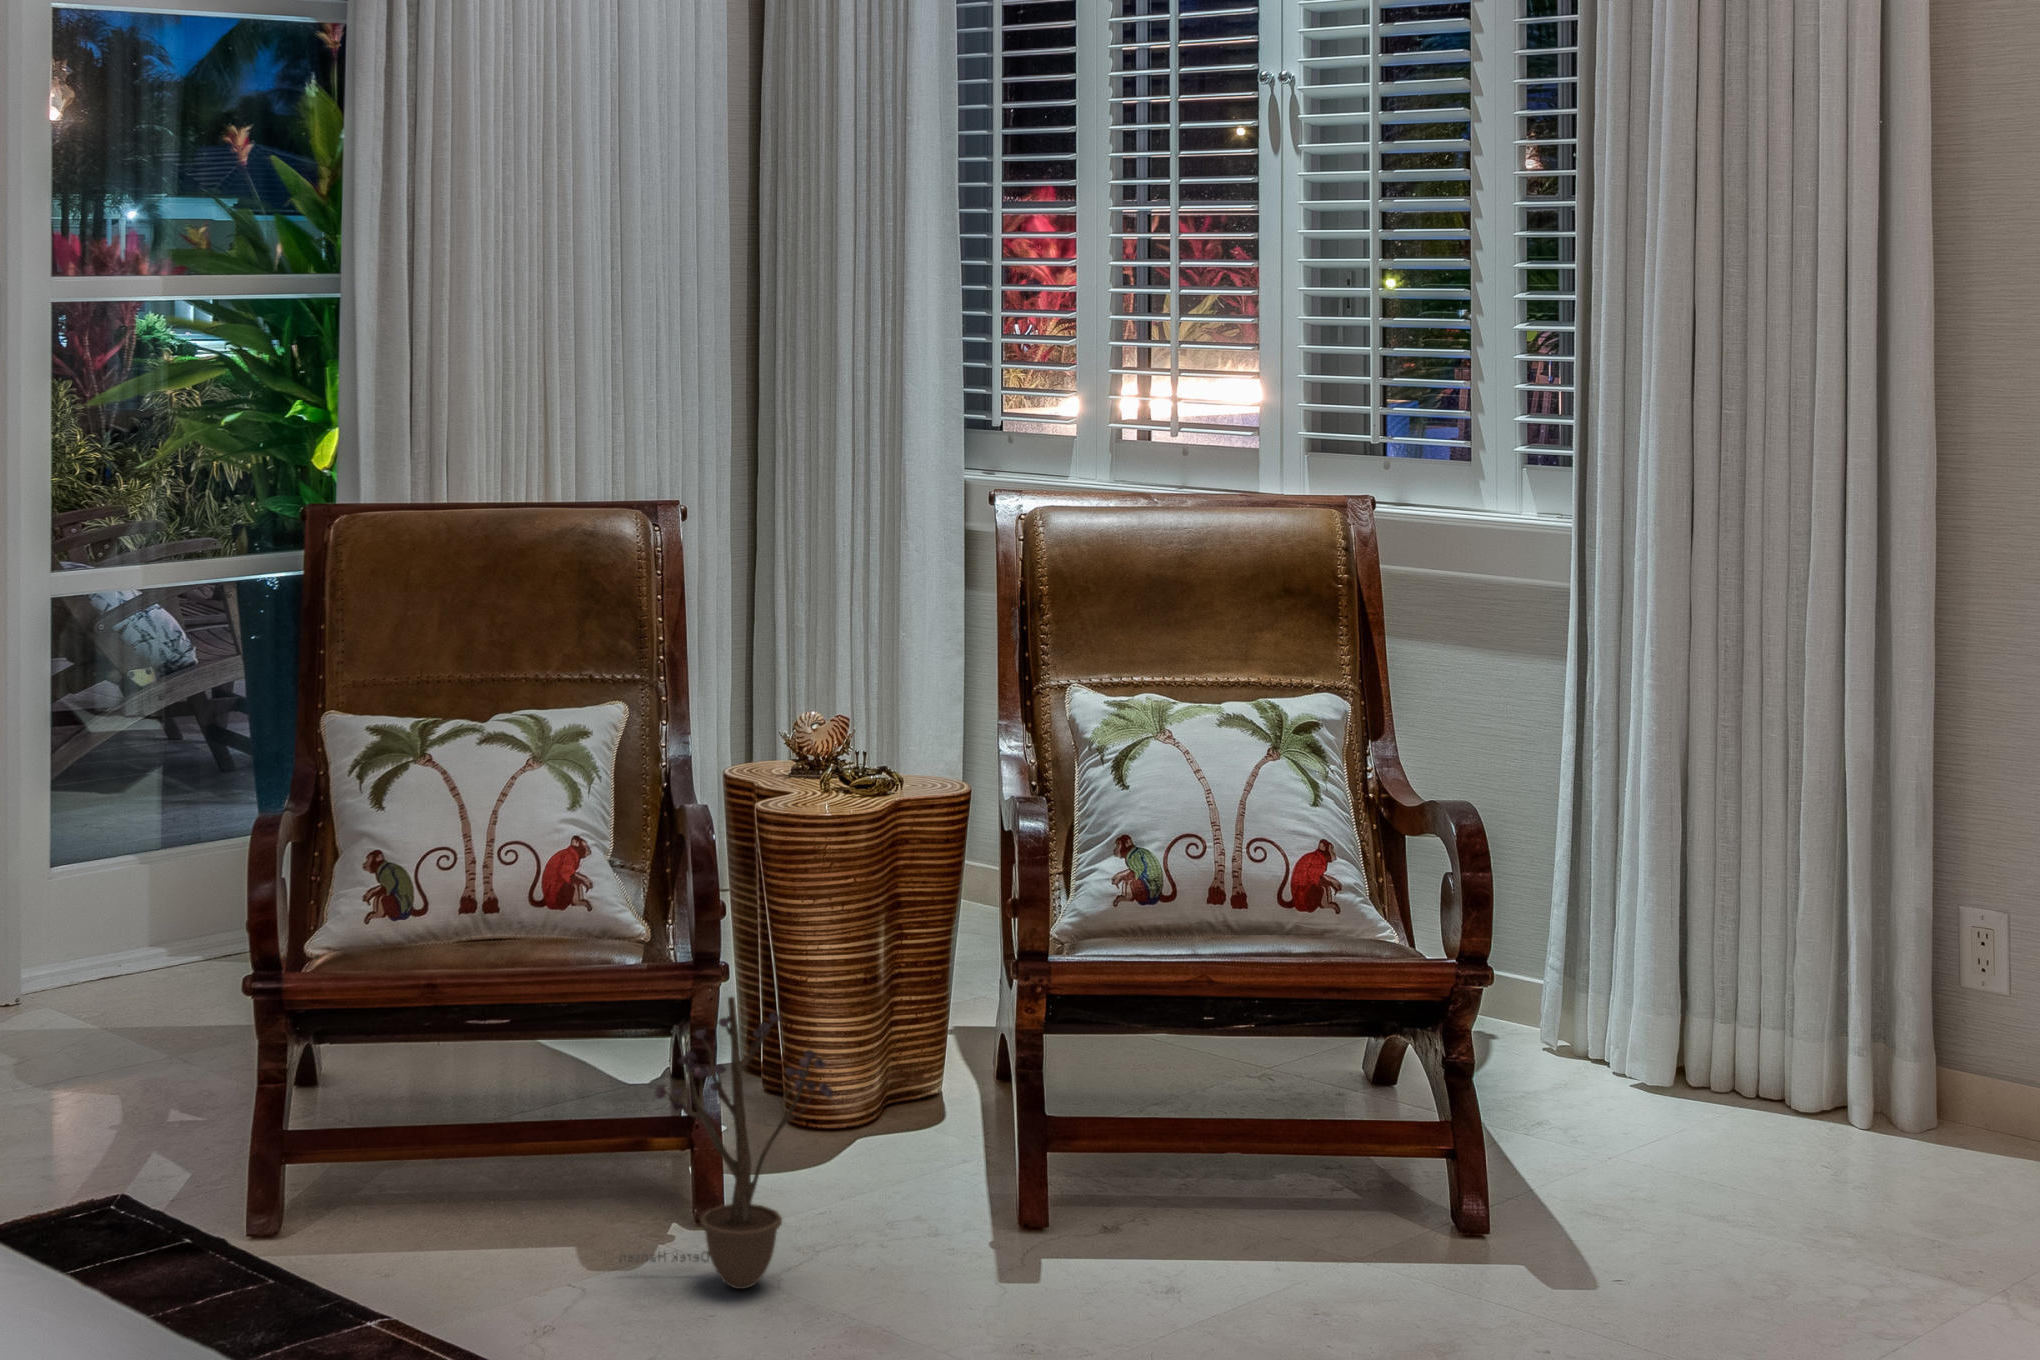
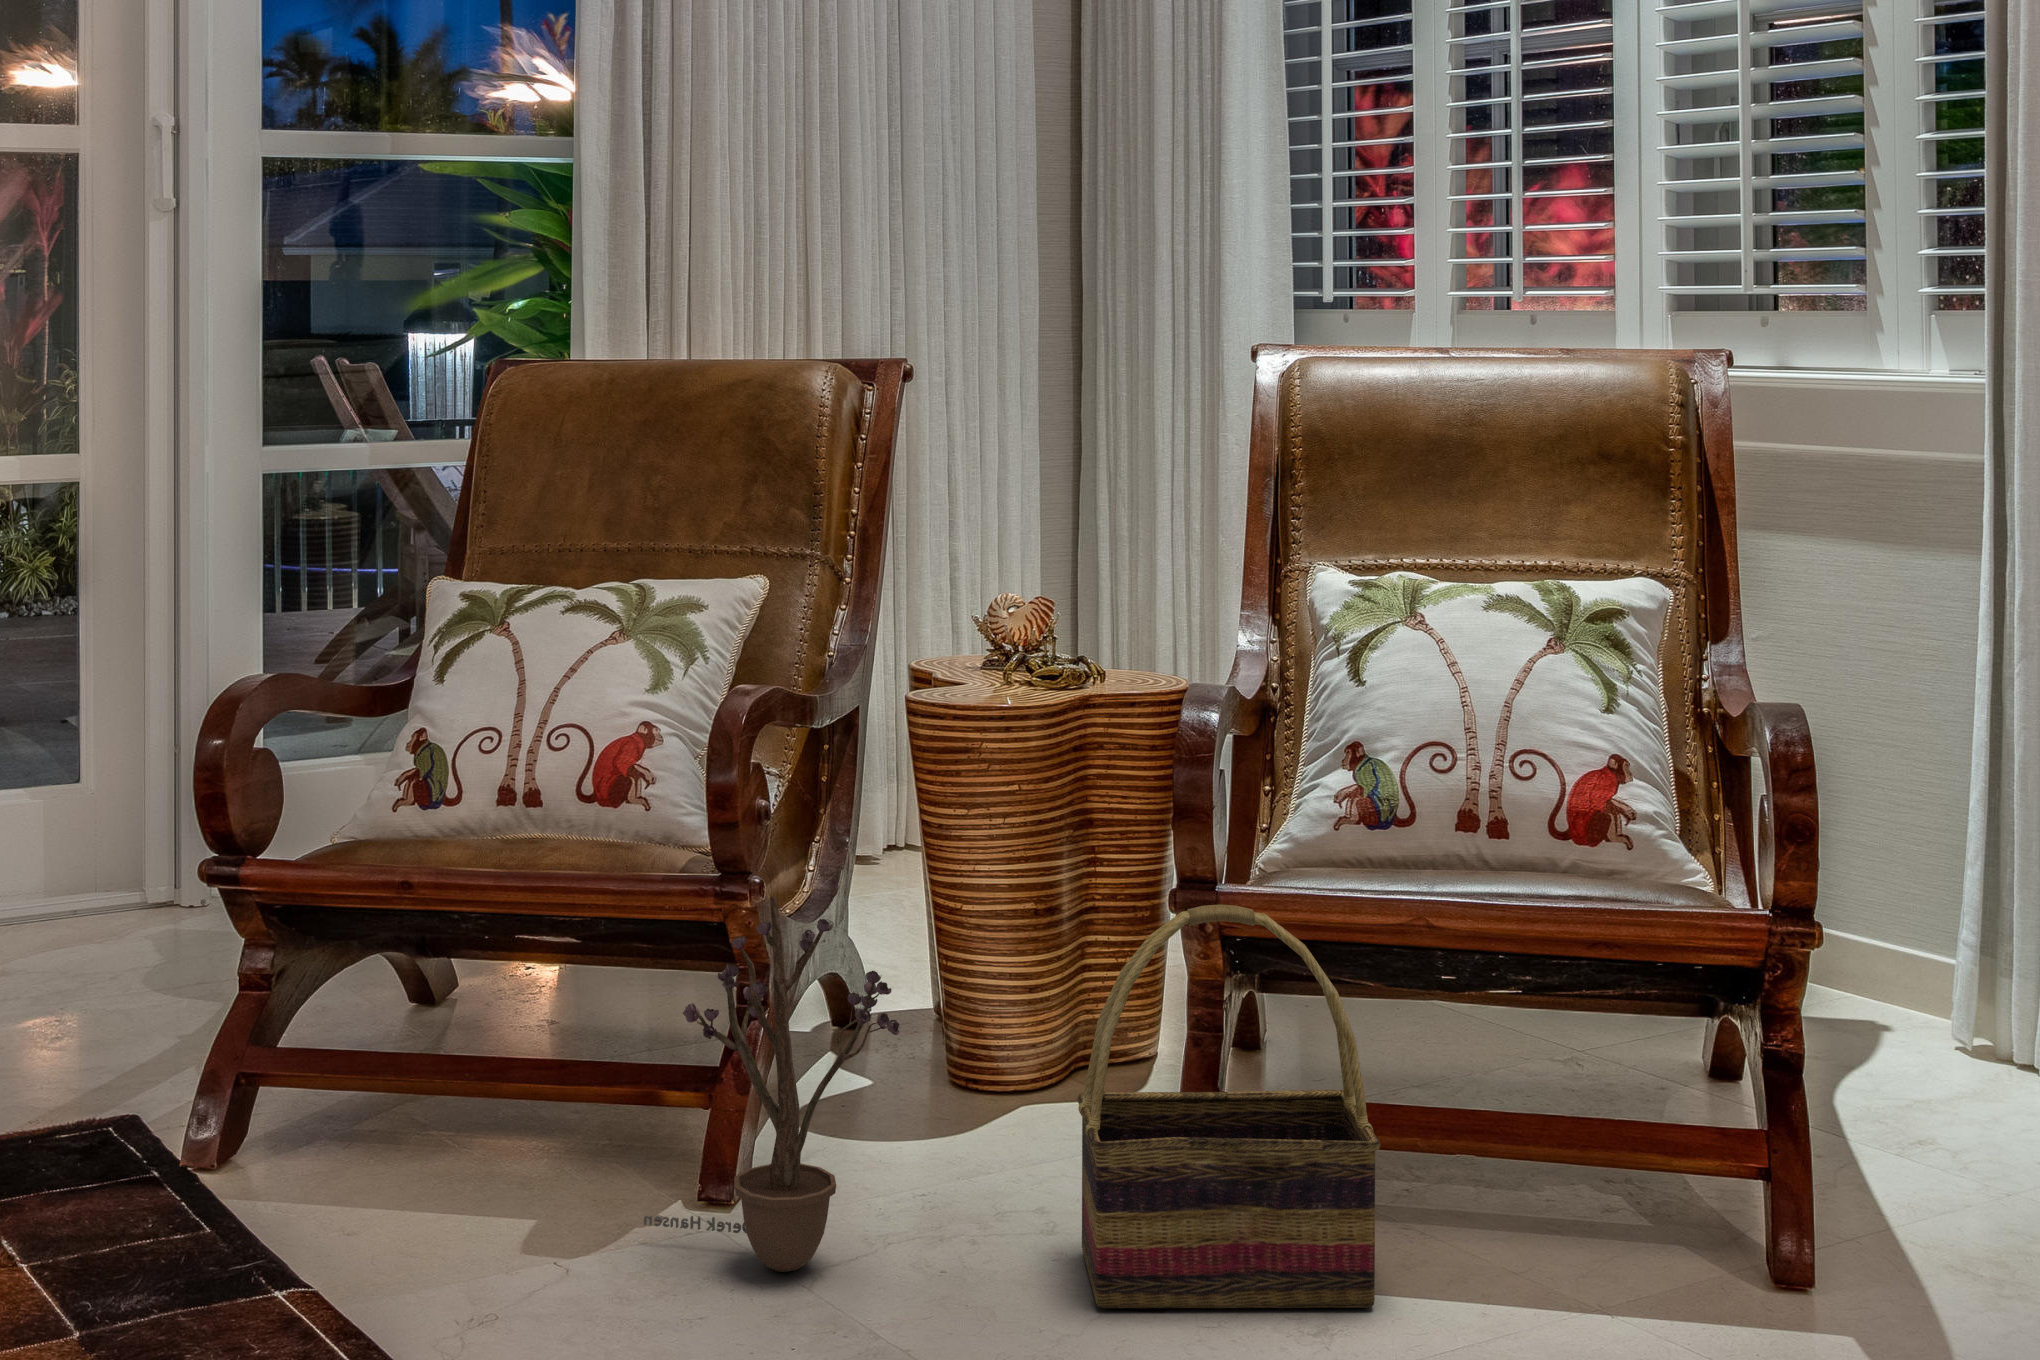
basket: none [958,982,1195,1295] -> present [1077,904,1381,1308]

